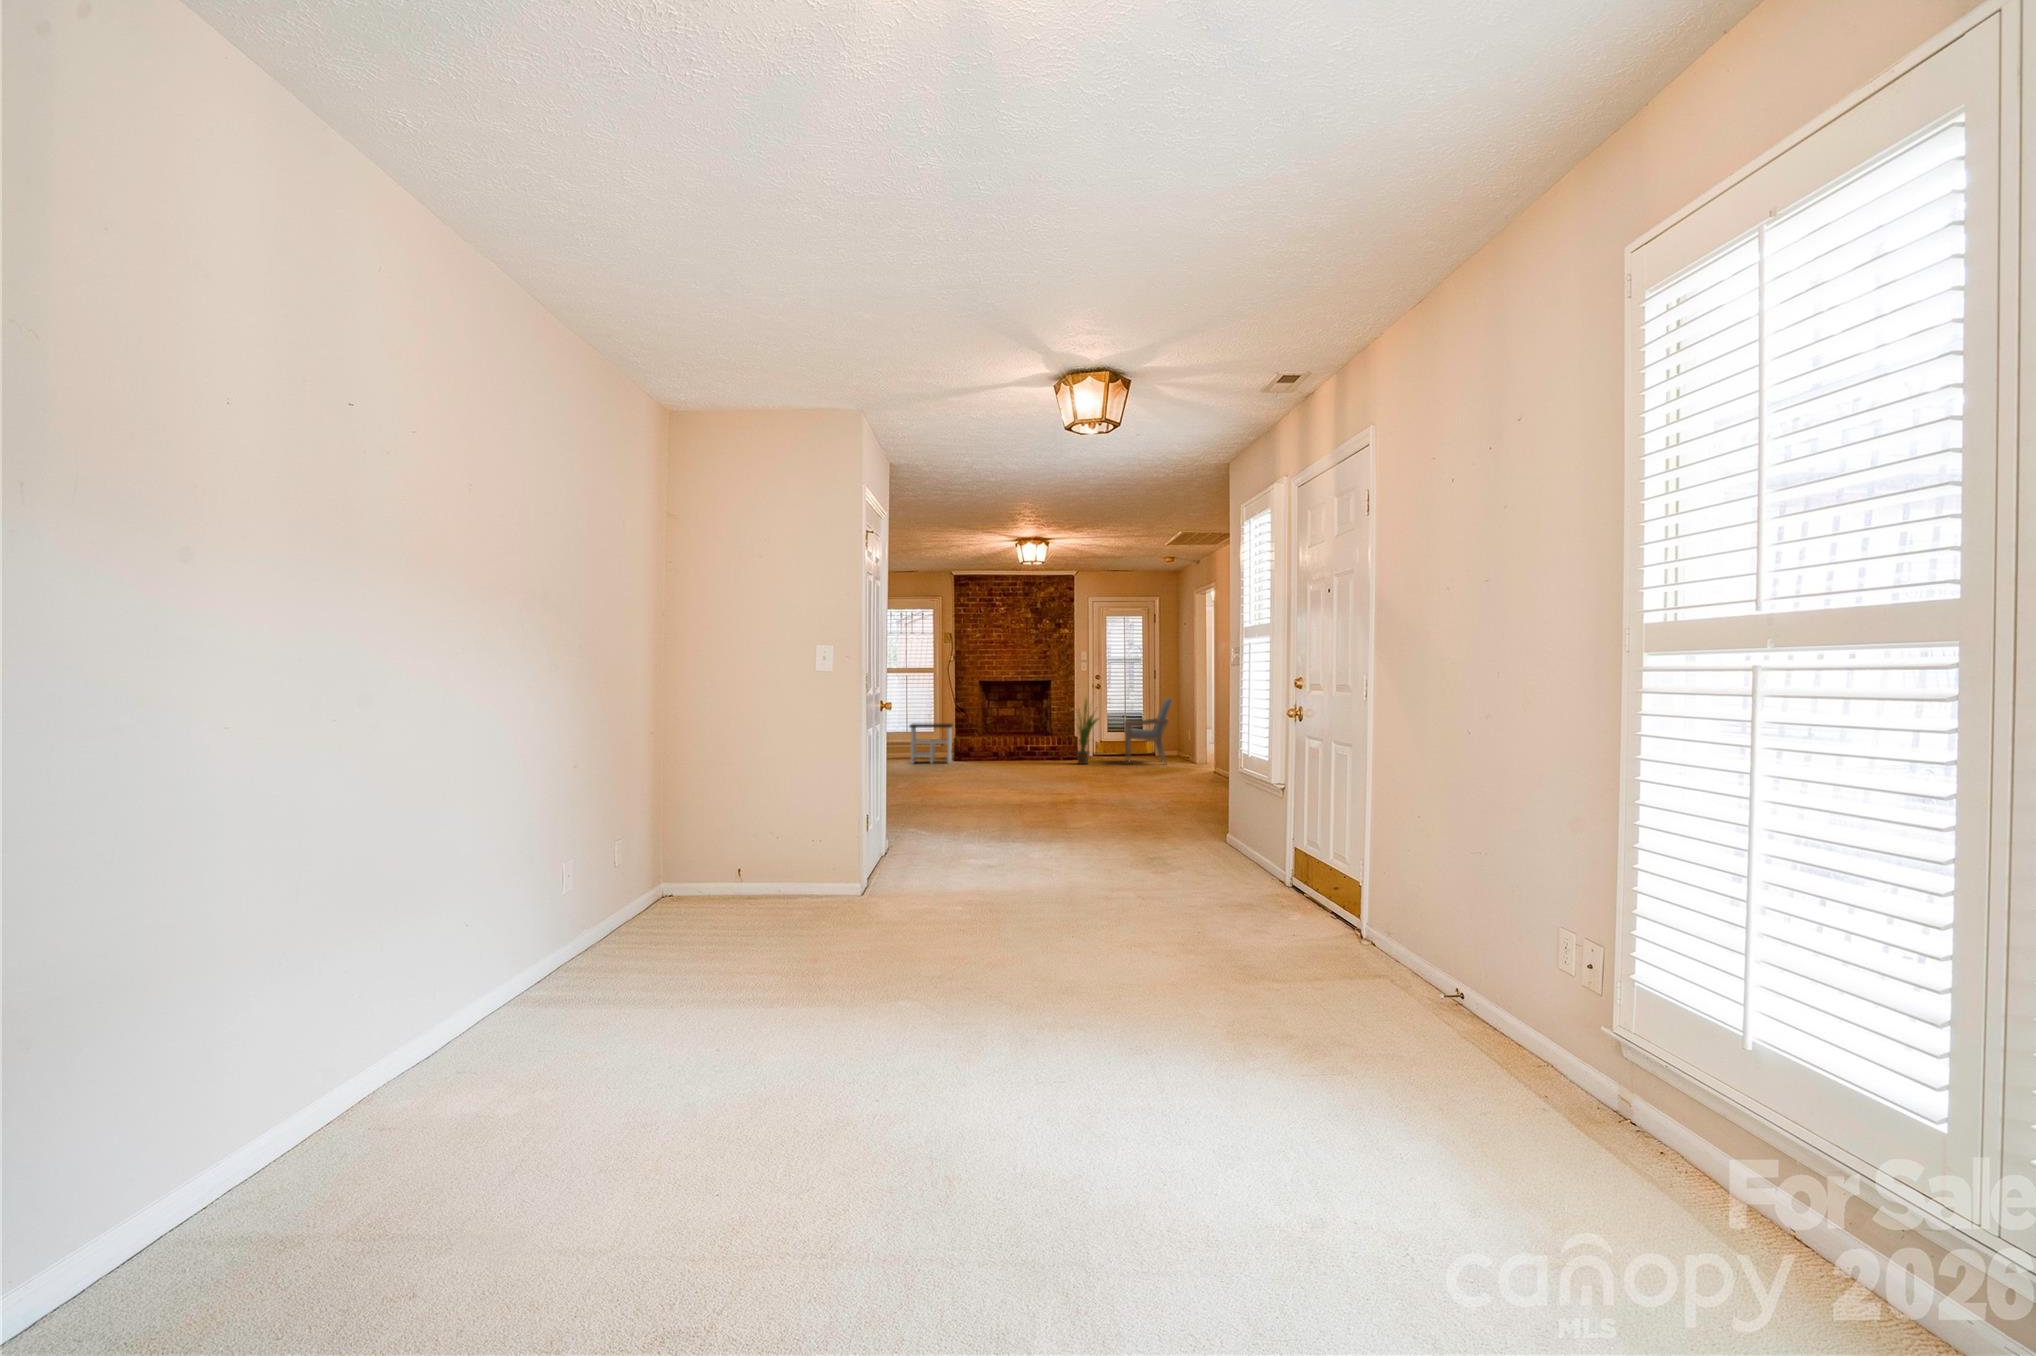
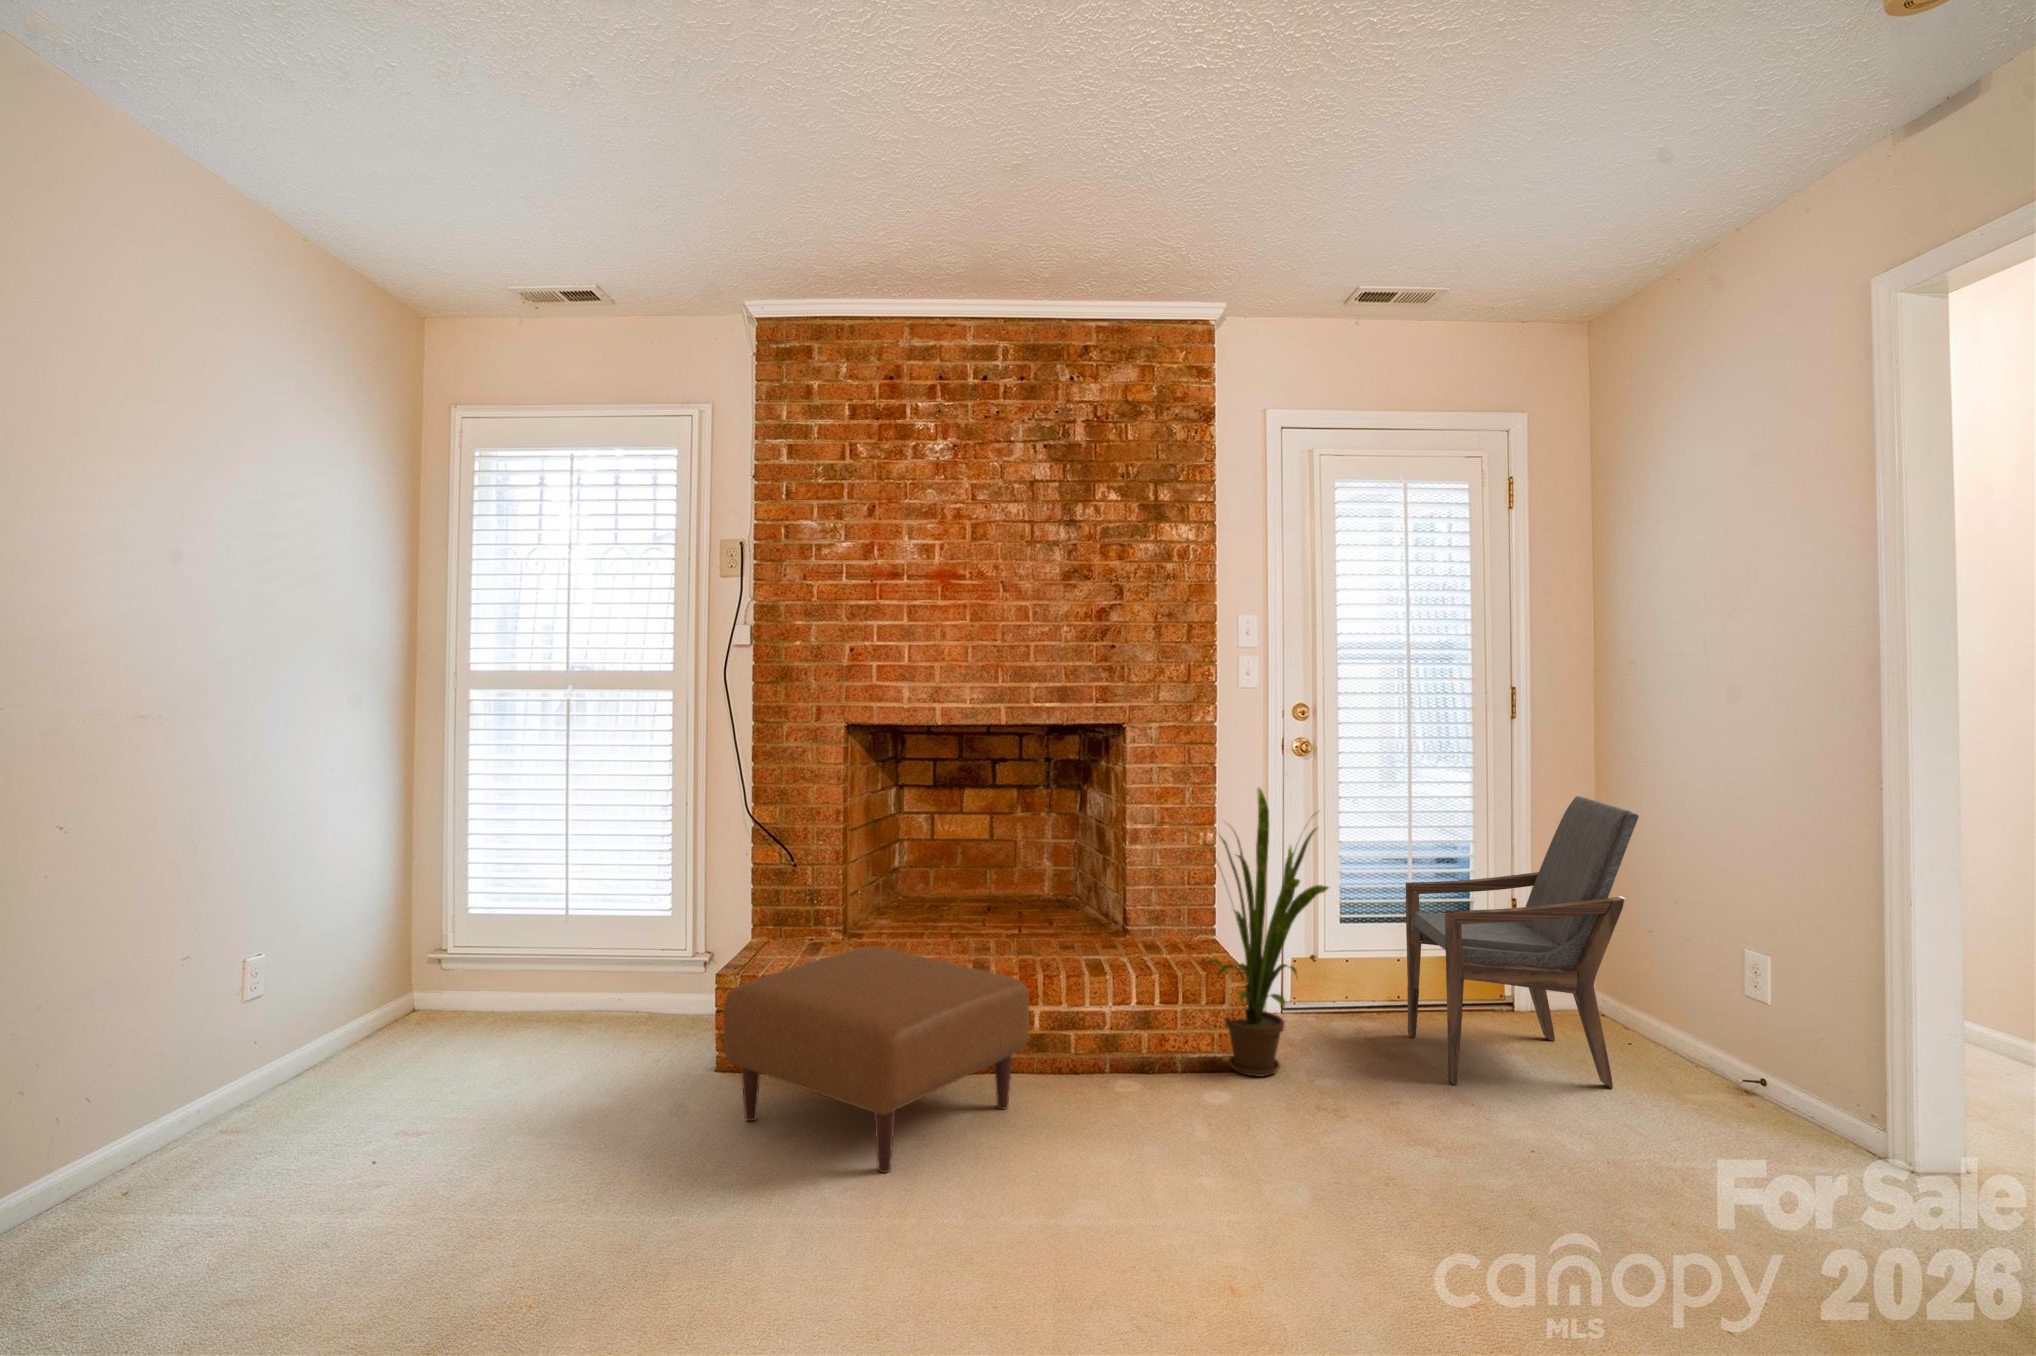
side table: present [910,723,953,763] -> none [557,880,749,1057]
ottoman: none [958,734,1027,771] -> present [724,947,1029,1173]

